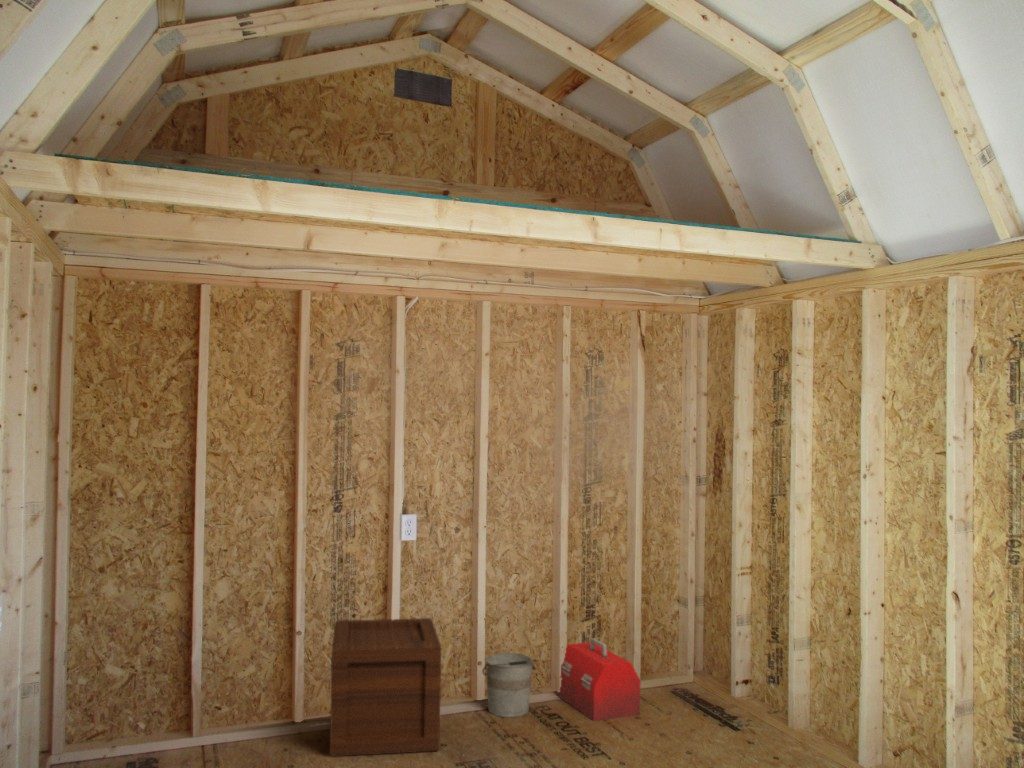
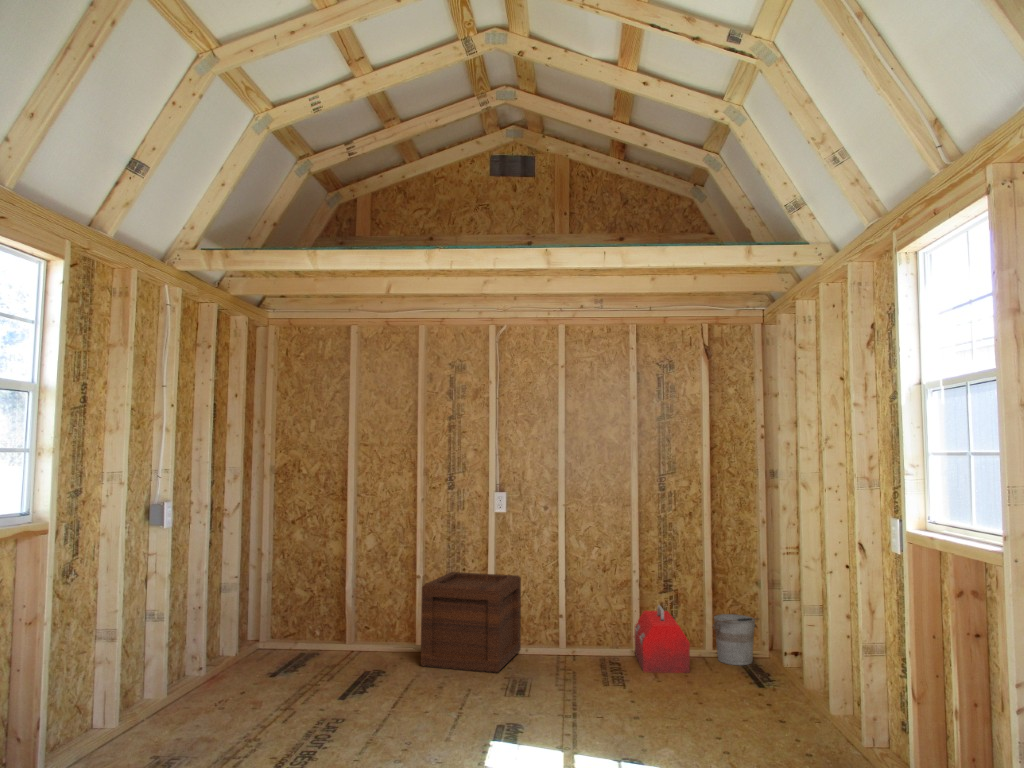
bucket: present [483,653,538,717] -> present [713,614,758,665]

